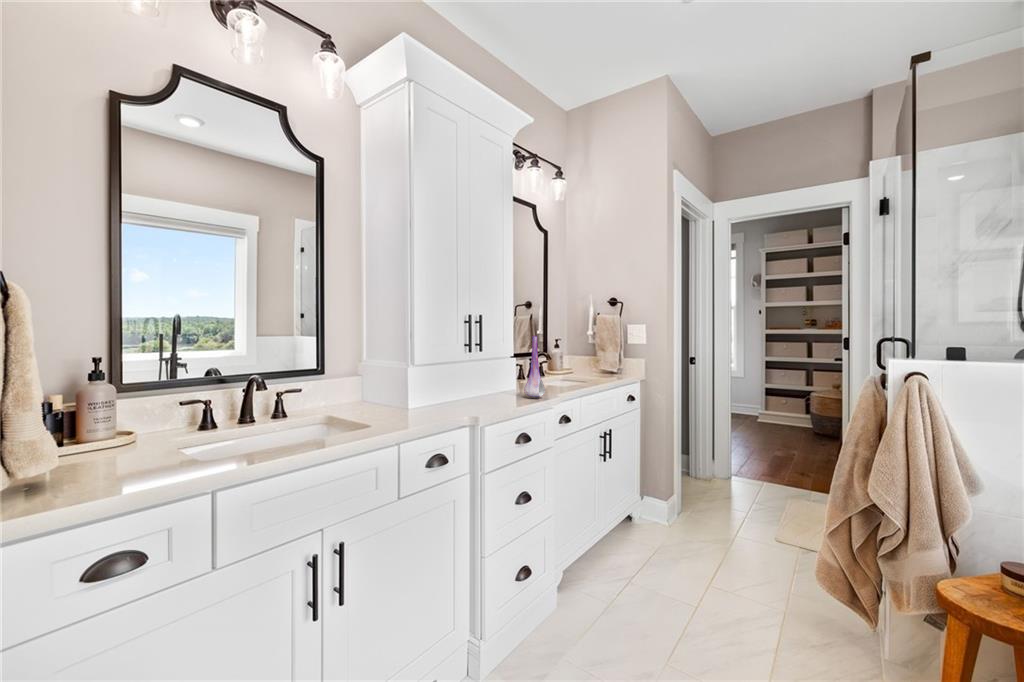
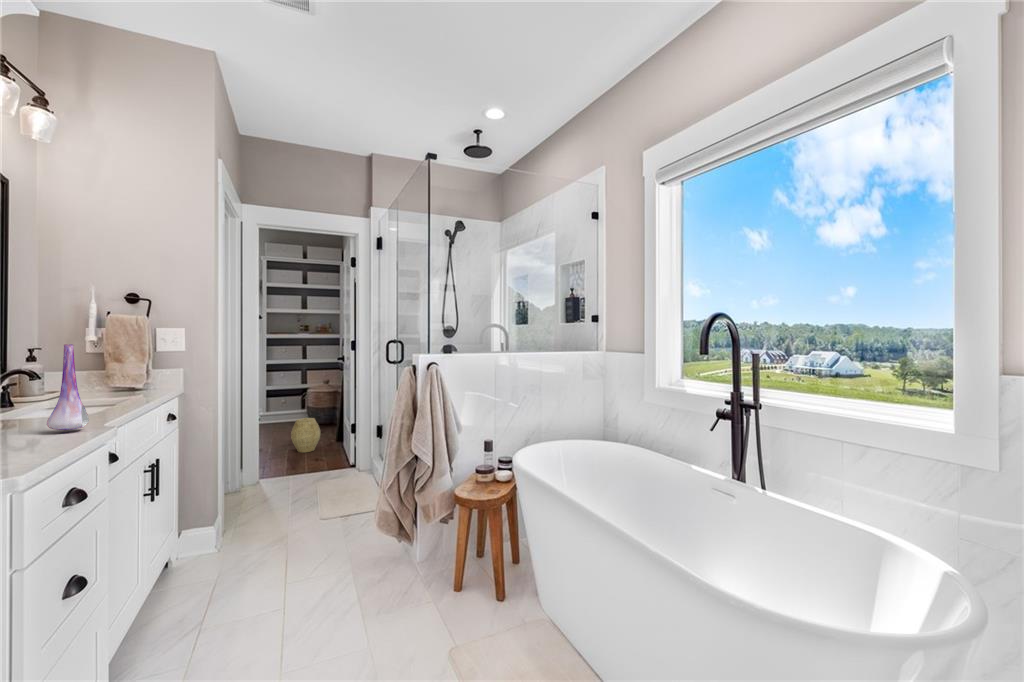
woven basket: none [776,422,812,461] -> present [291,418,320,452]

